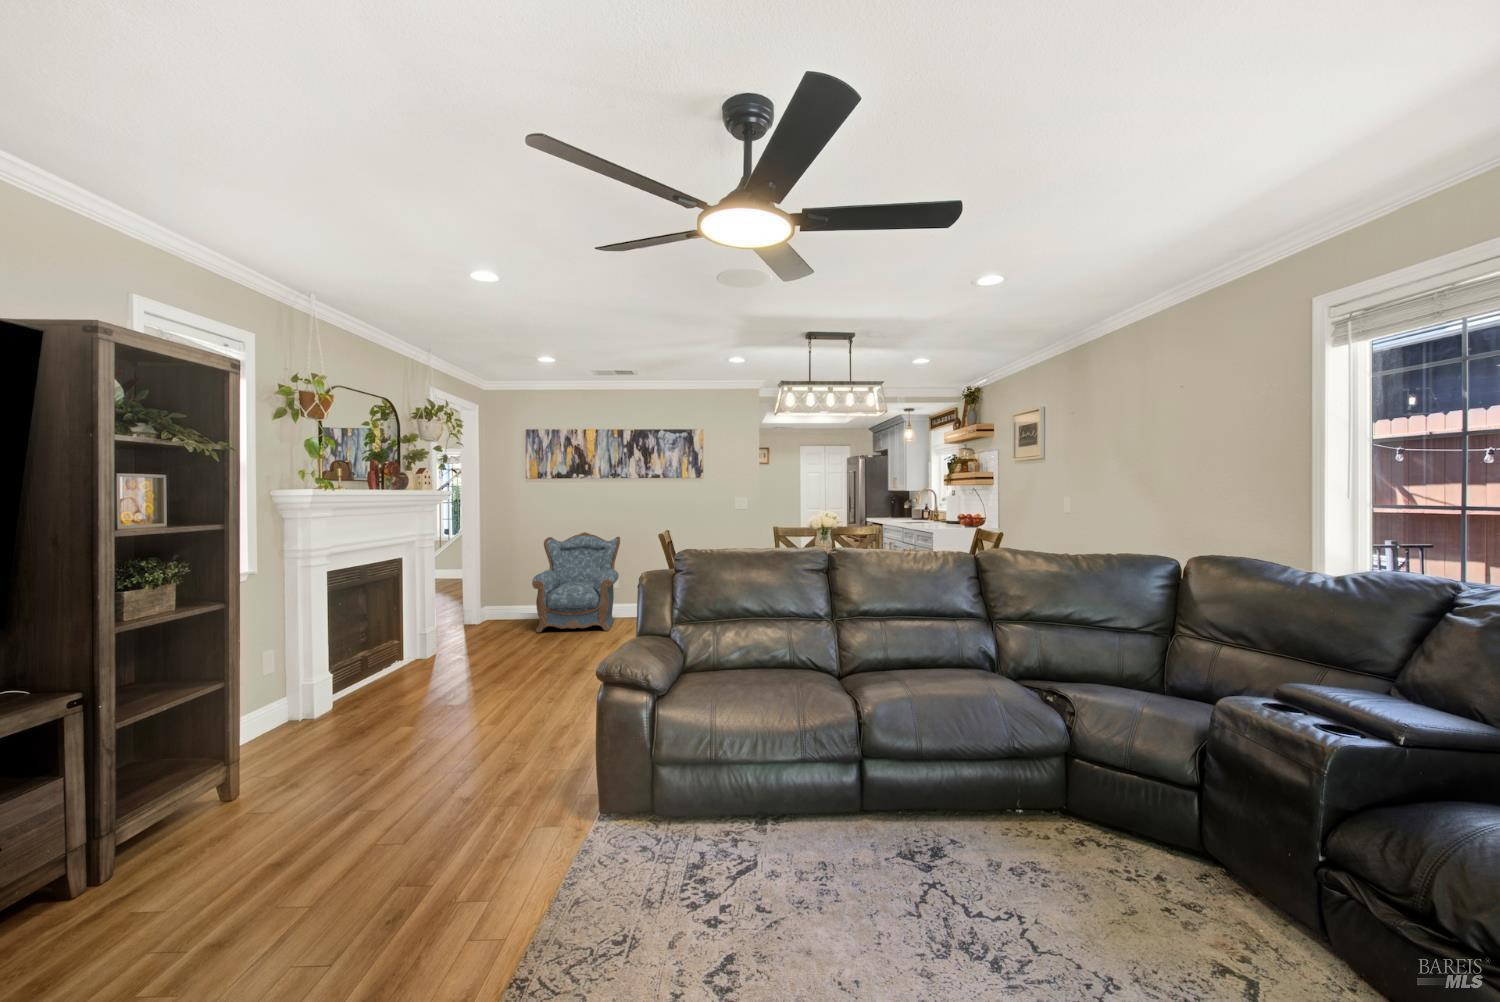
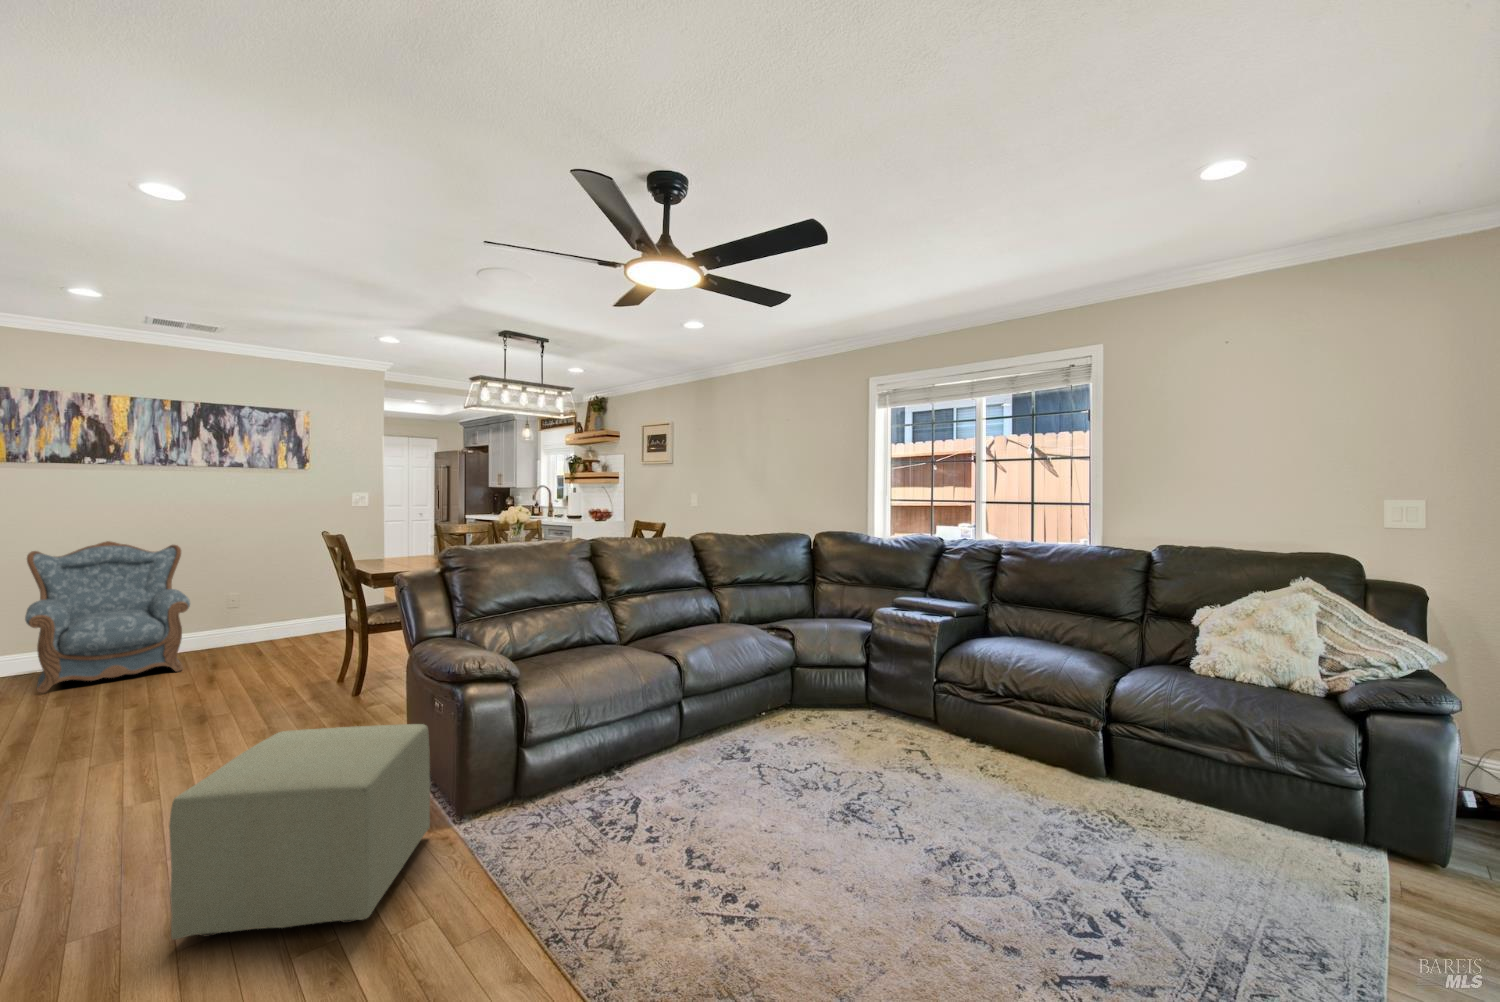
ottoman: none [380,692,574,873] -> present [169,724,430,939]

